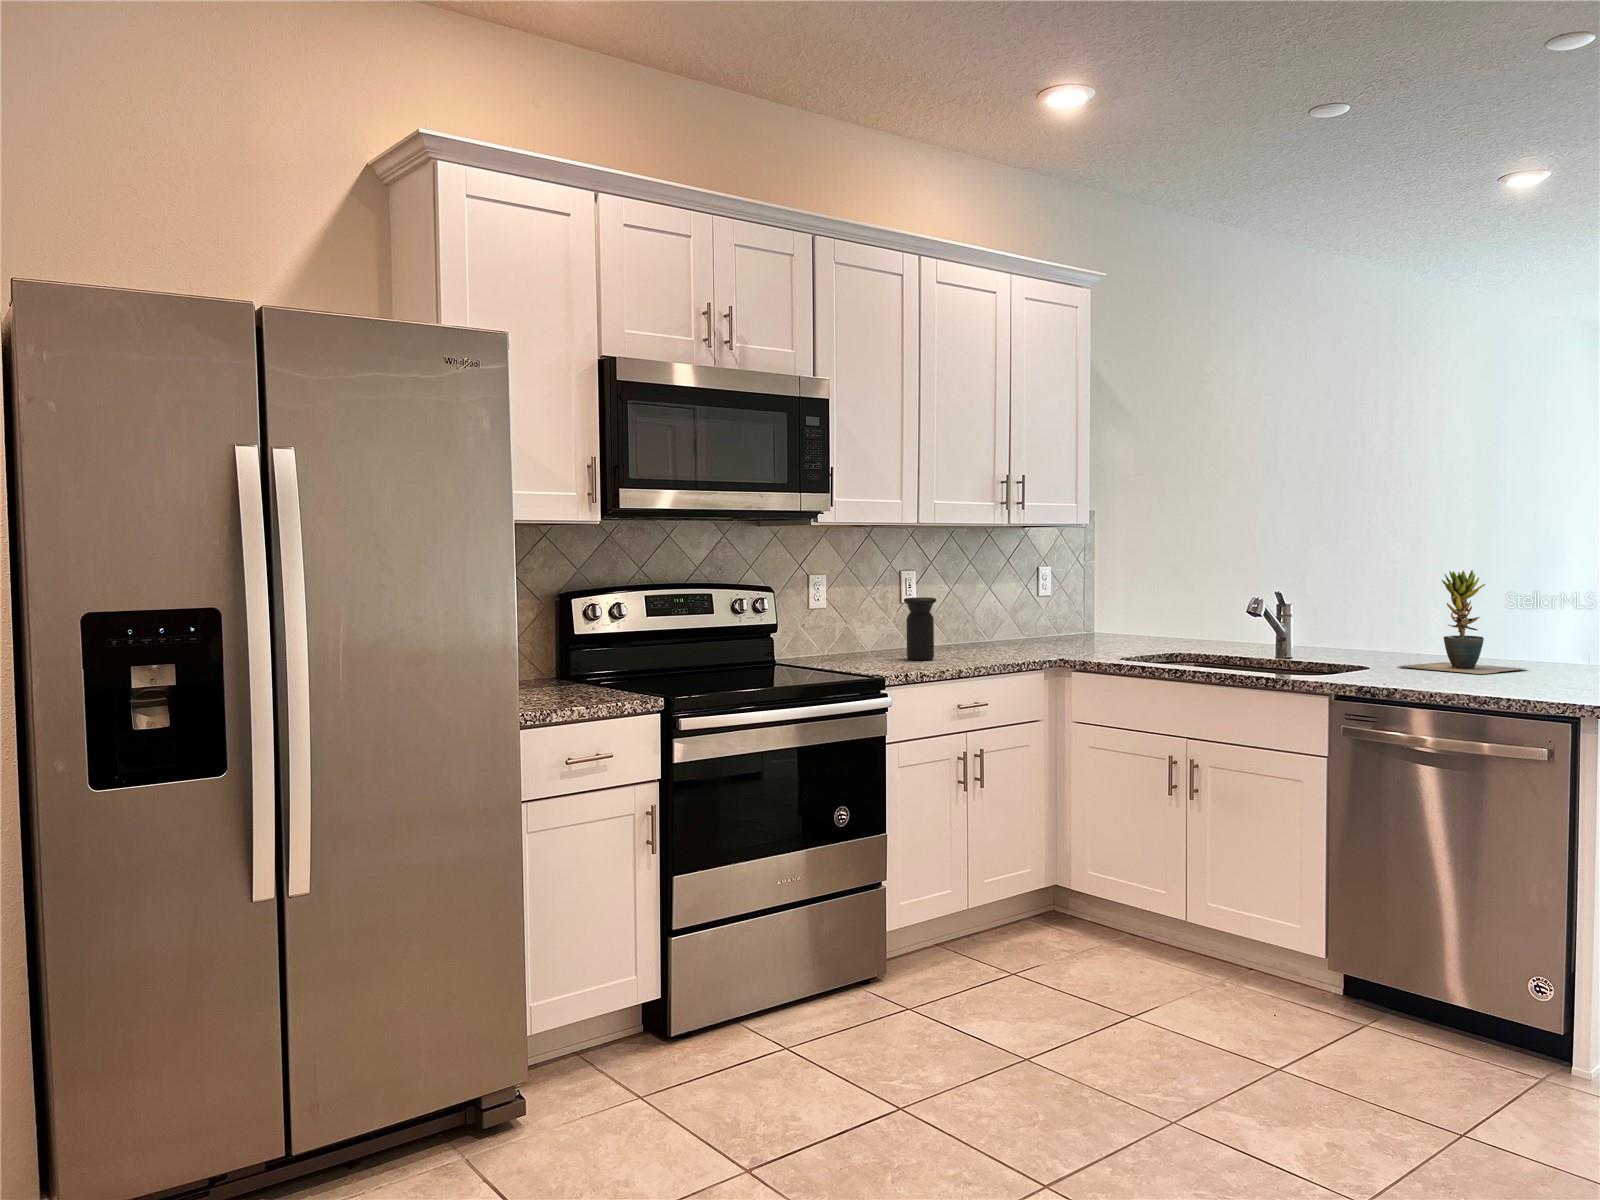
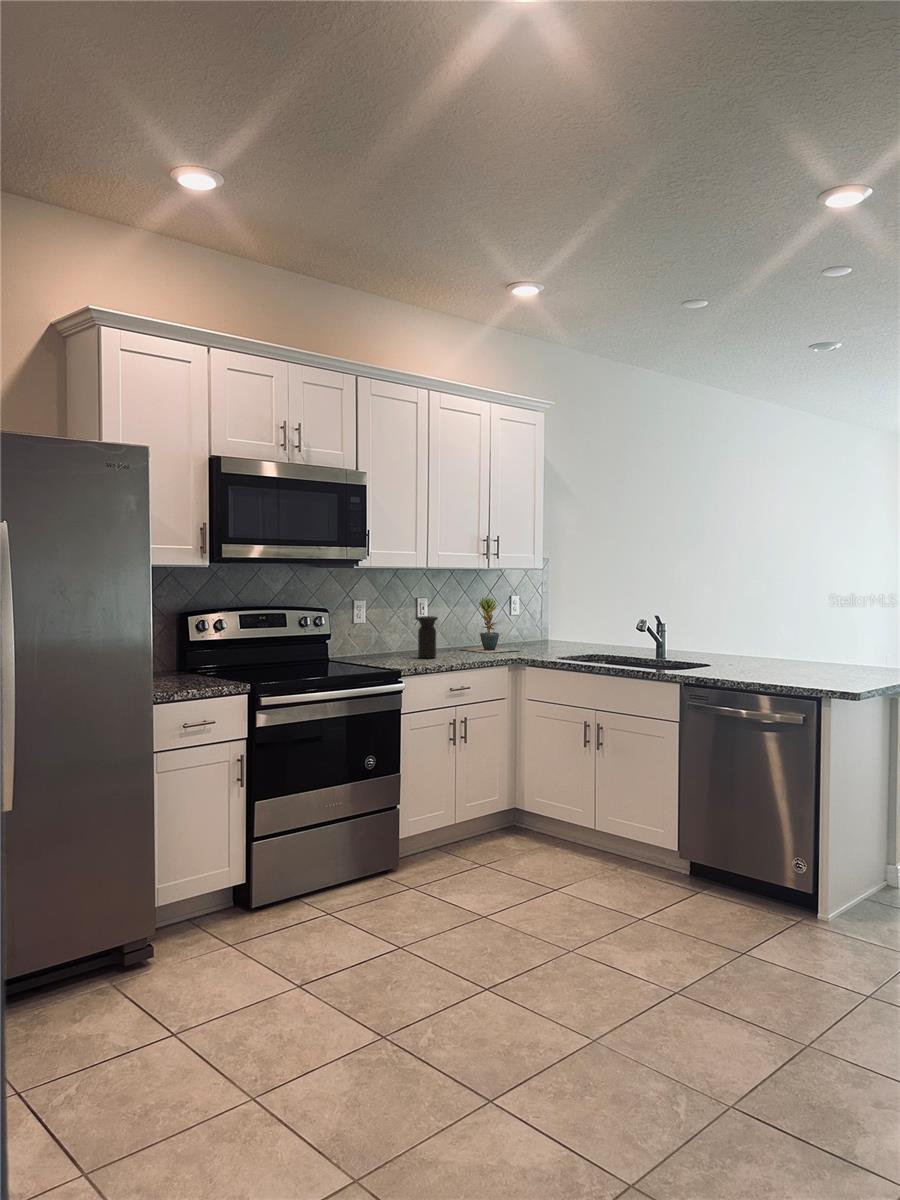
potted plant: present [1399,570,1526,674] -> present [461,598,519,653]

